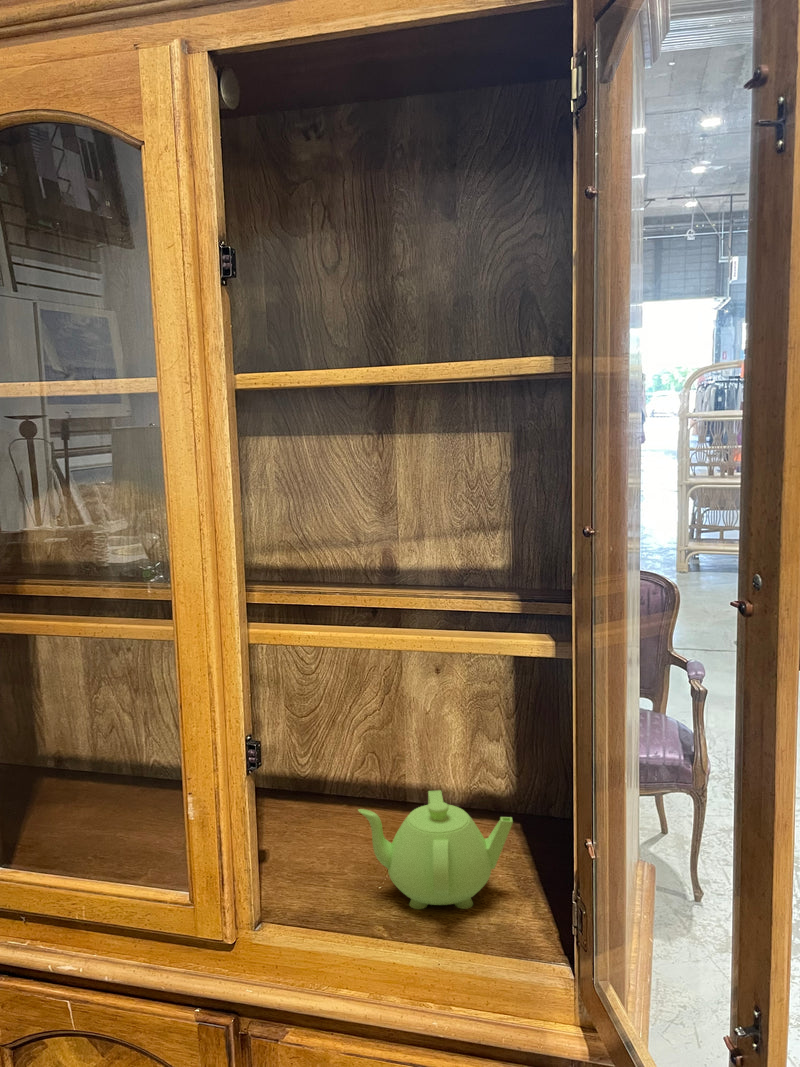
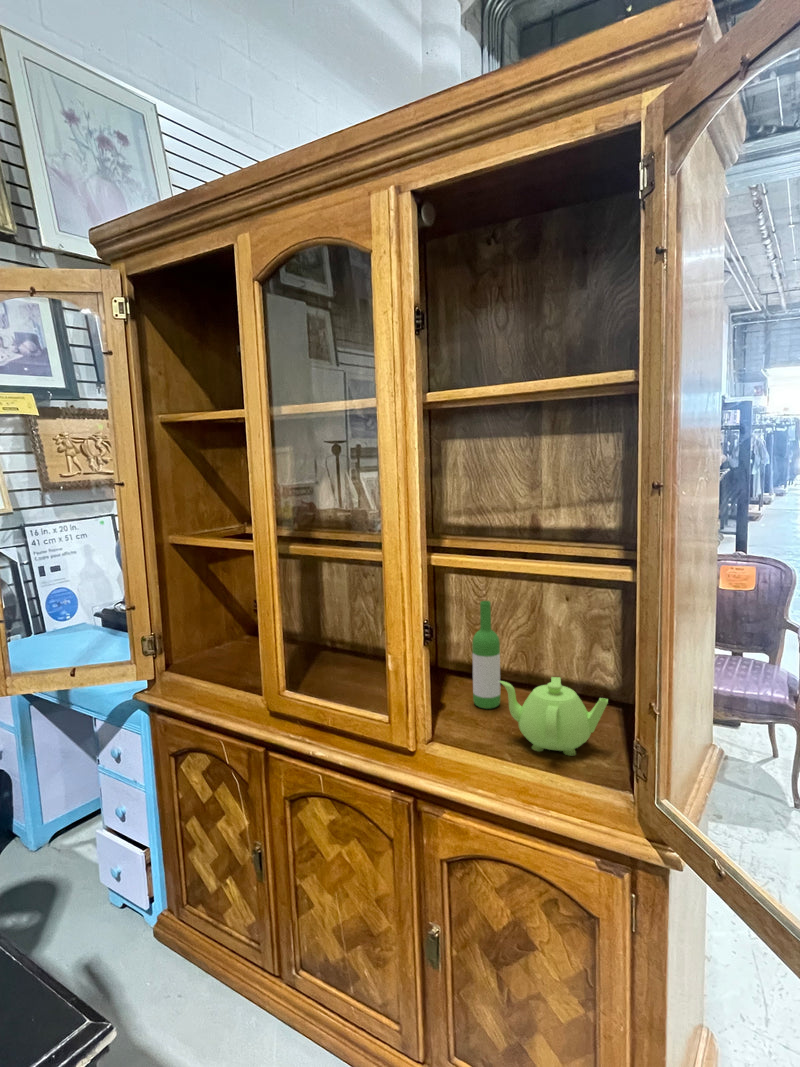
wine bottle: none [307,683,351,847] -> present [472,601,501,709]

